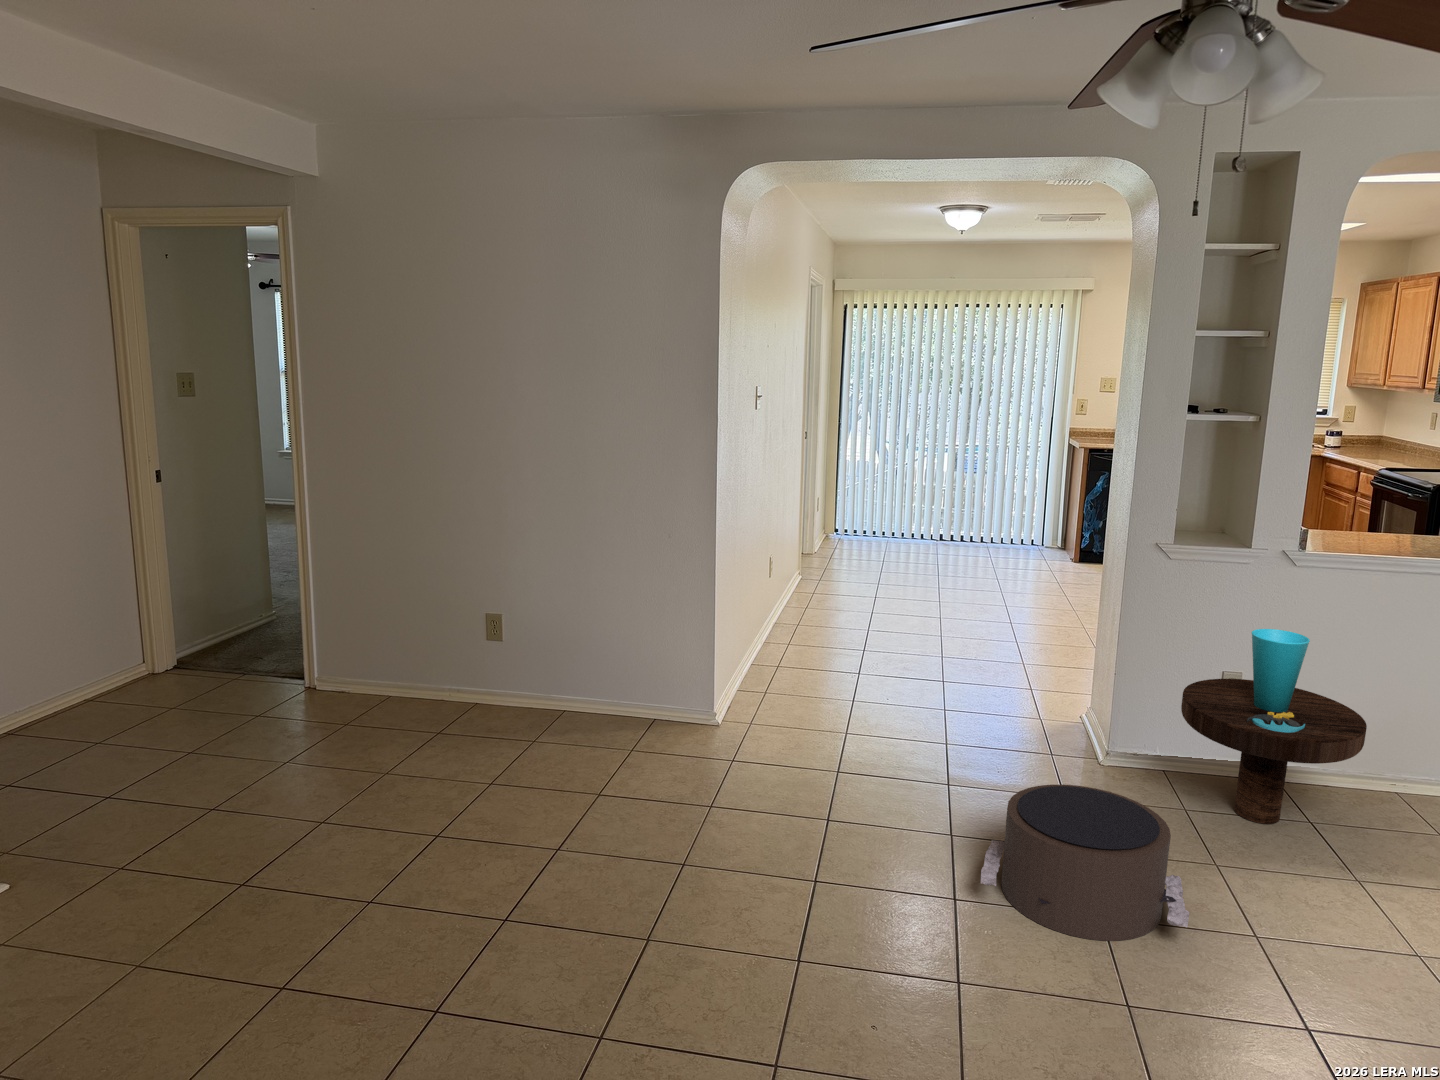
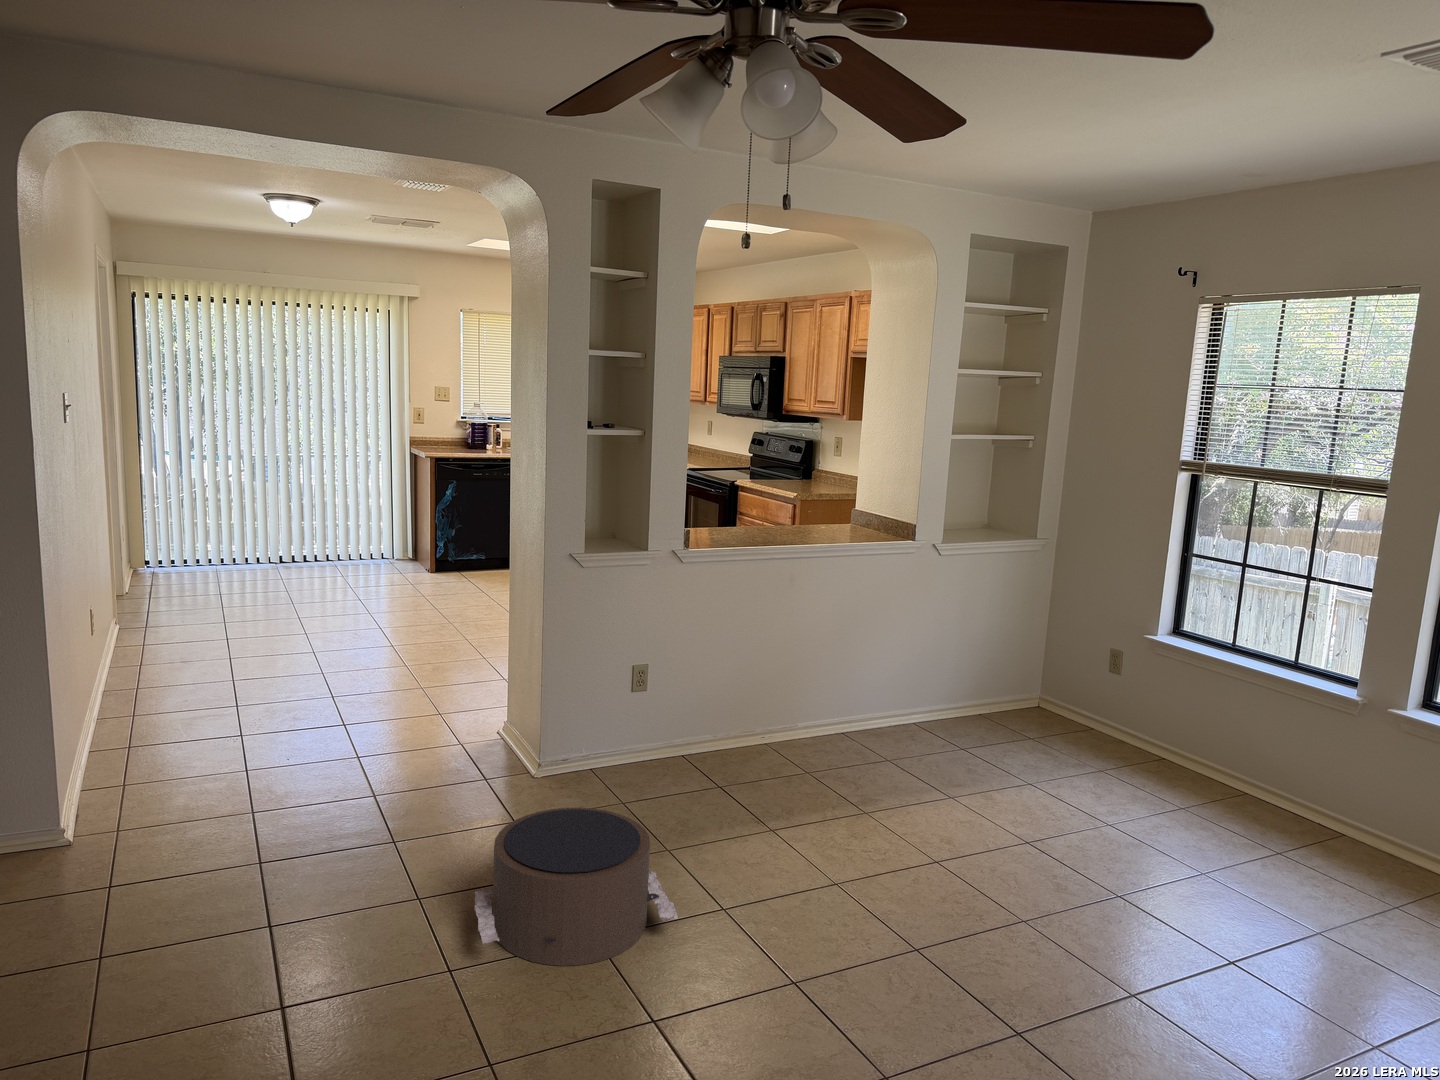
side table: present [1181,629,1367,824] -> none [610,623,755,798]

